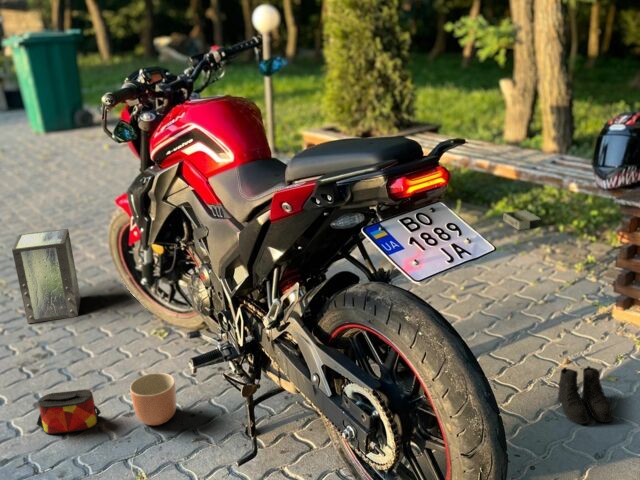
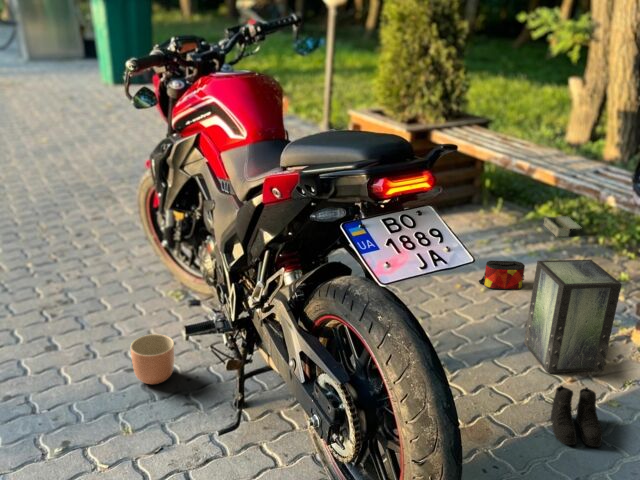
storage box: present [12,229,81,323] -> present [524,260,622,373]
bag: present [37,390,101,434] -> present [479,261,525,290]

